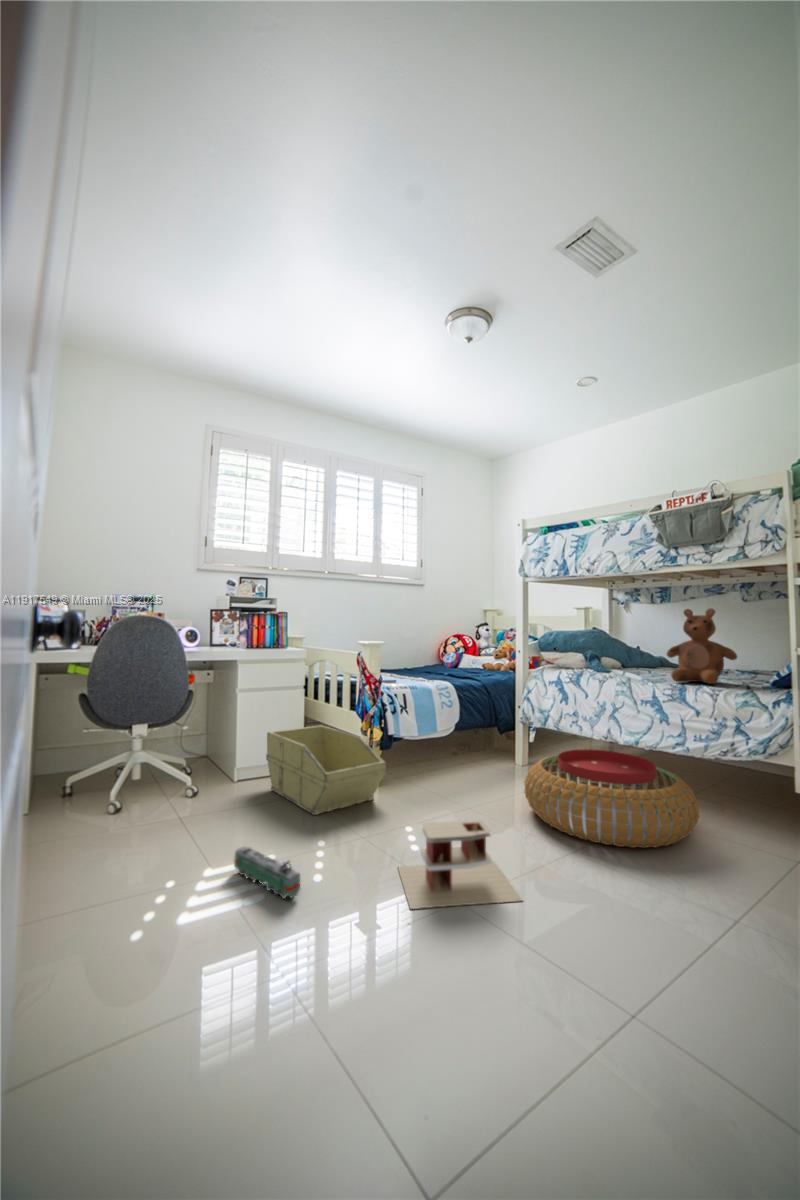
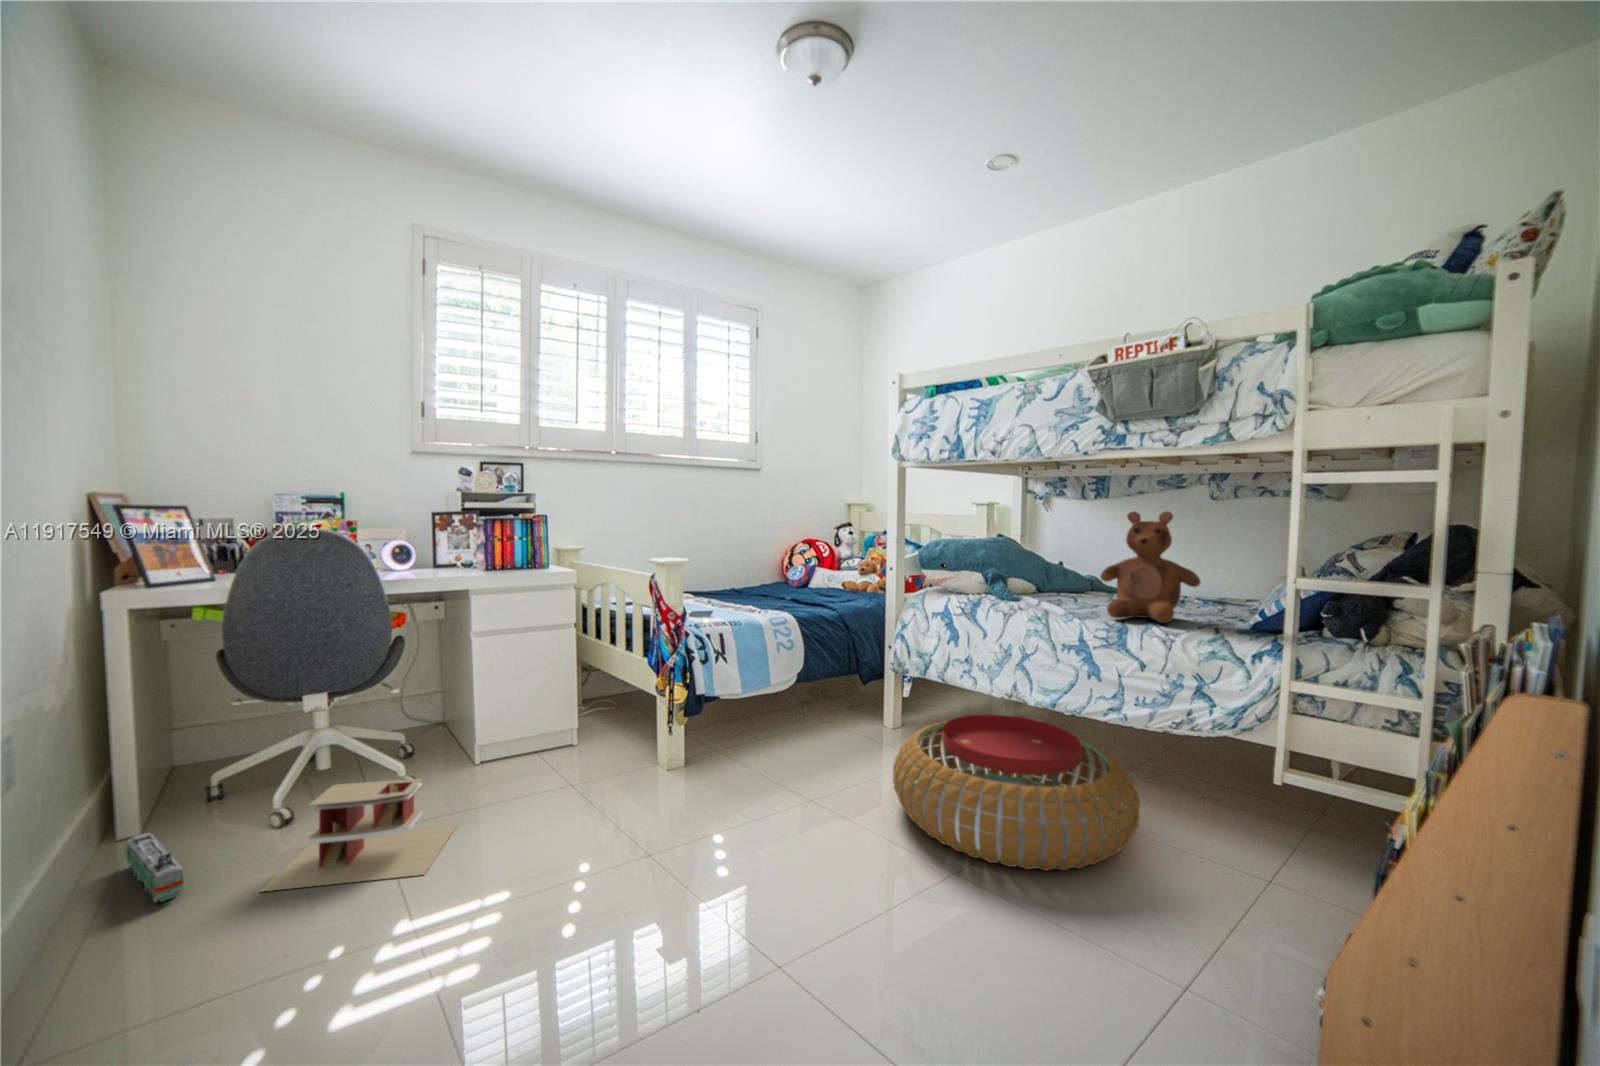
storage bin: present [266,725,386,815] -> none [509,680,689,829]
toy house: present [398,820,522,909] -> present [261,779,456,891]
toy train: present [234,847,301,899] -> present [126,833,183,902]

